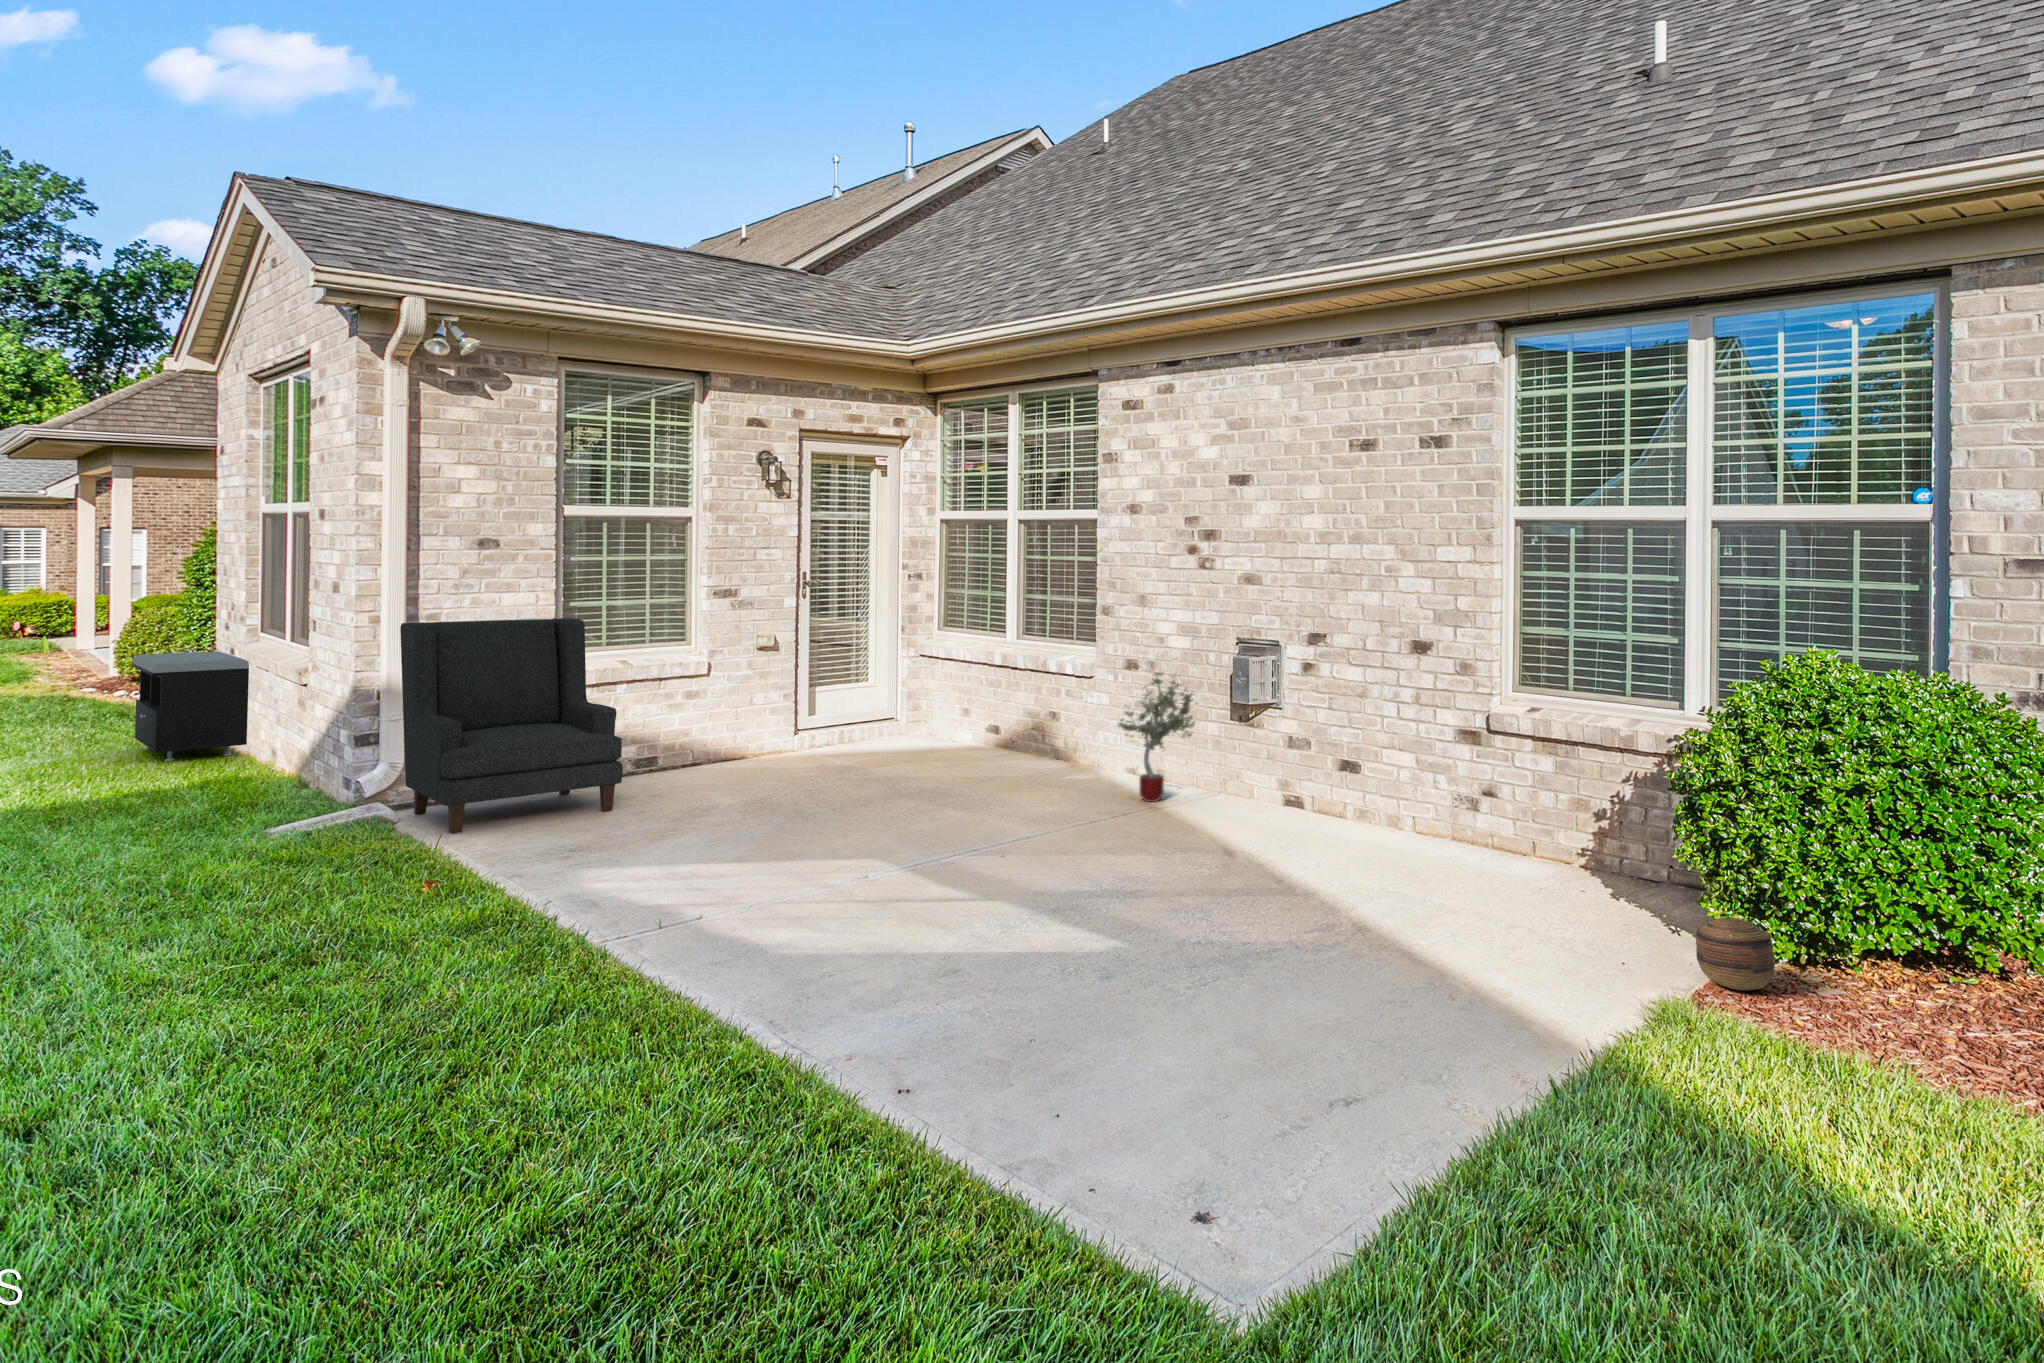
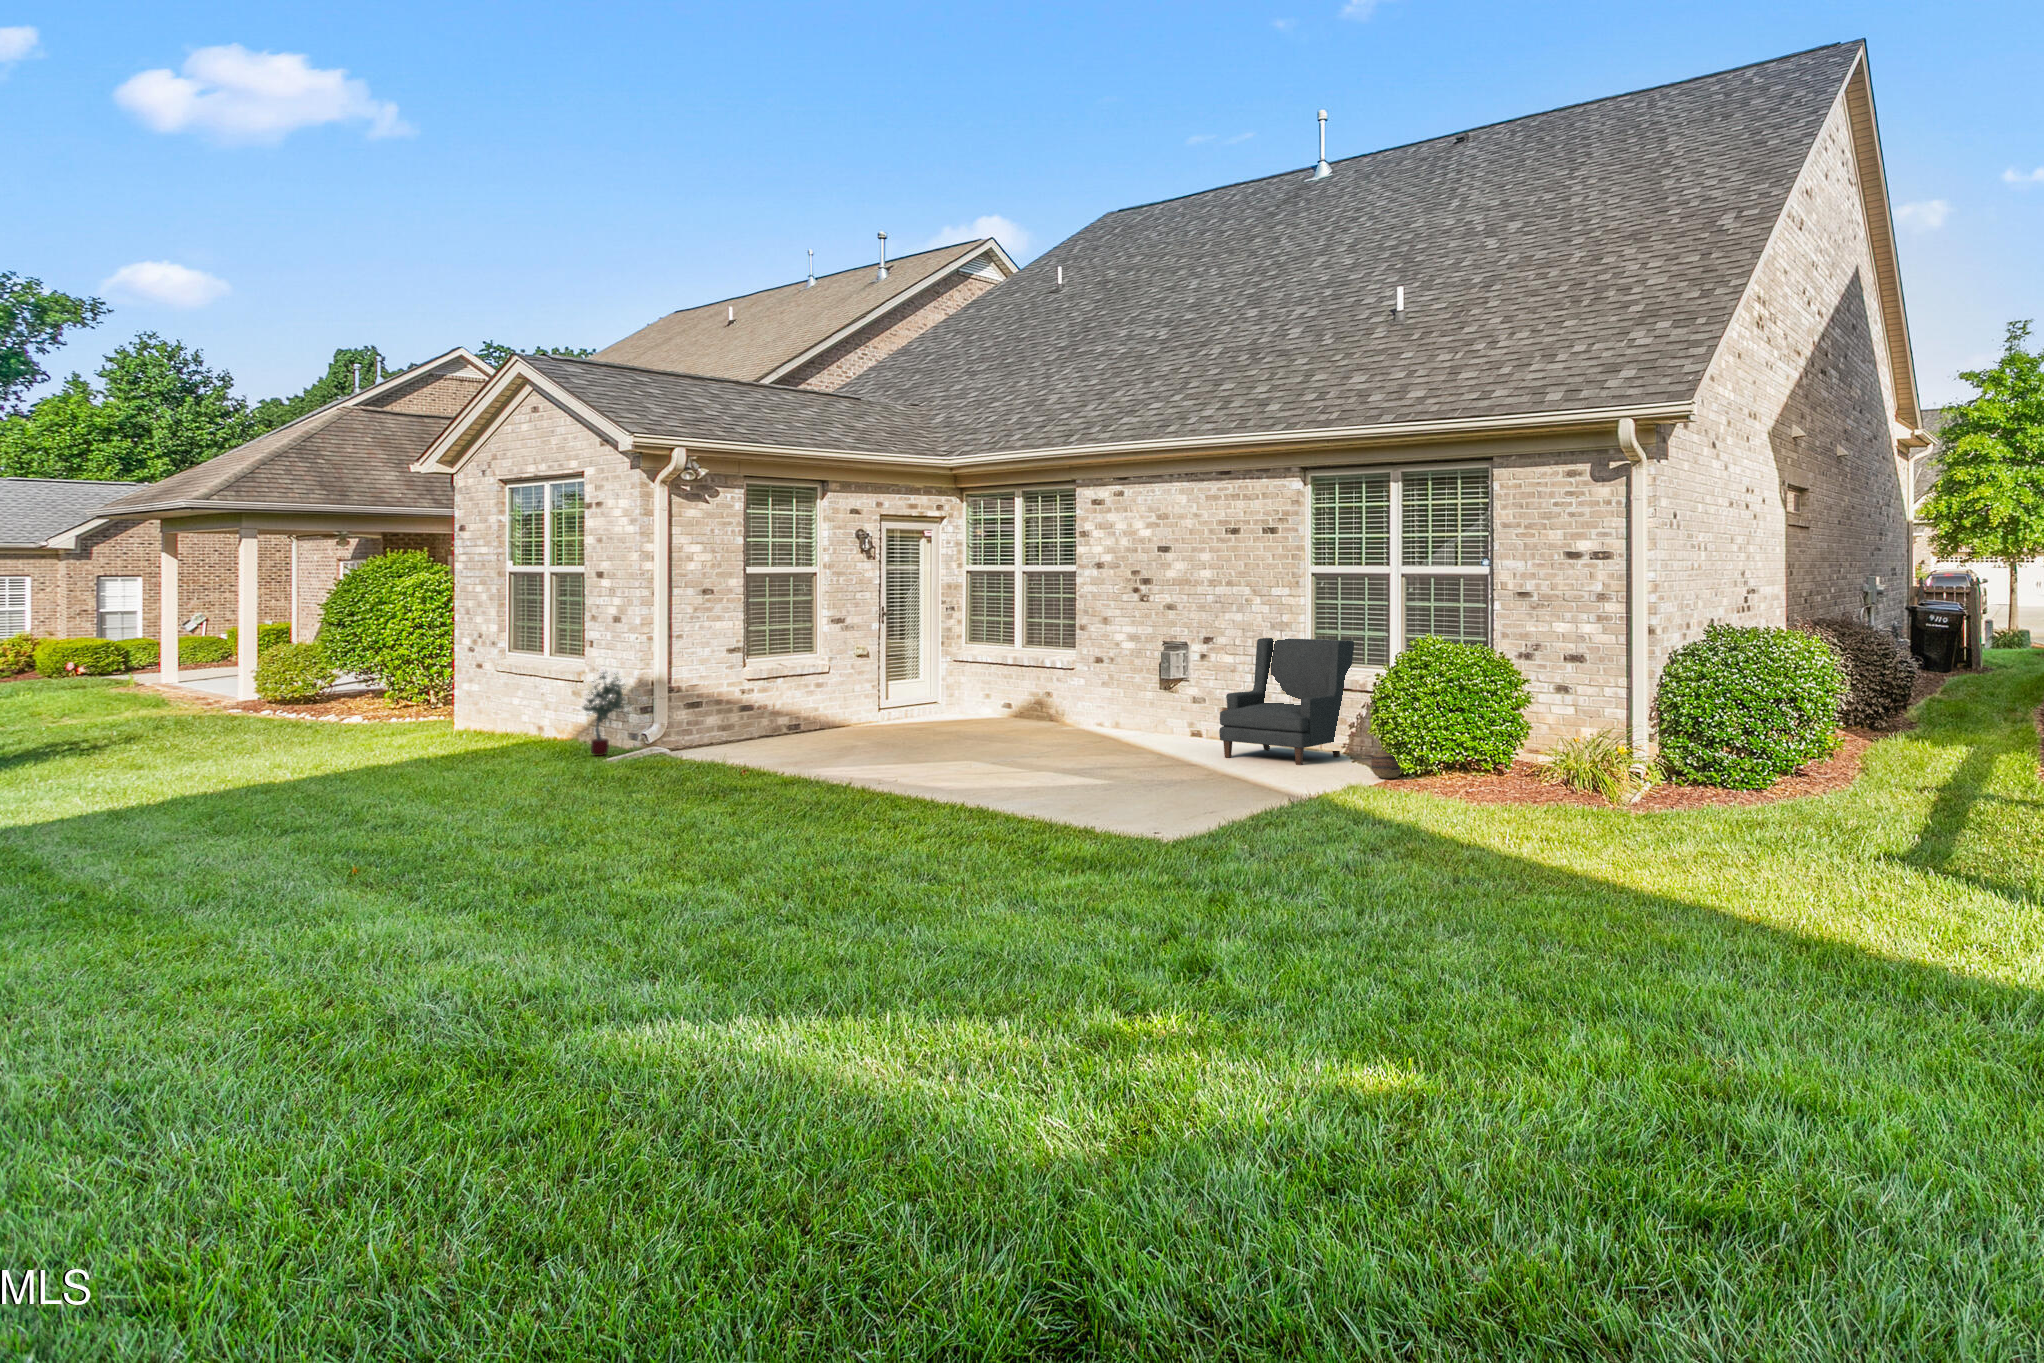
chair: present [400,618,623,834] -> present [1219,638,1354,765]
storage bench: present [133,651,249,761] -> none [407,668,500,739]
potted tree: present [1119,673,1195,802] -> present [583,672,632,756]

